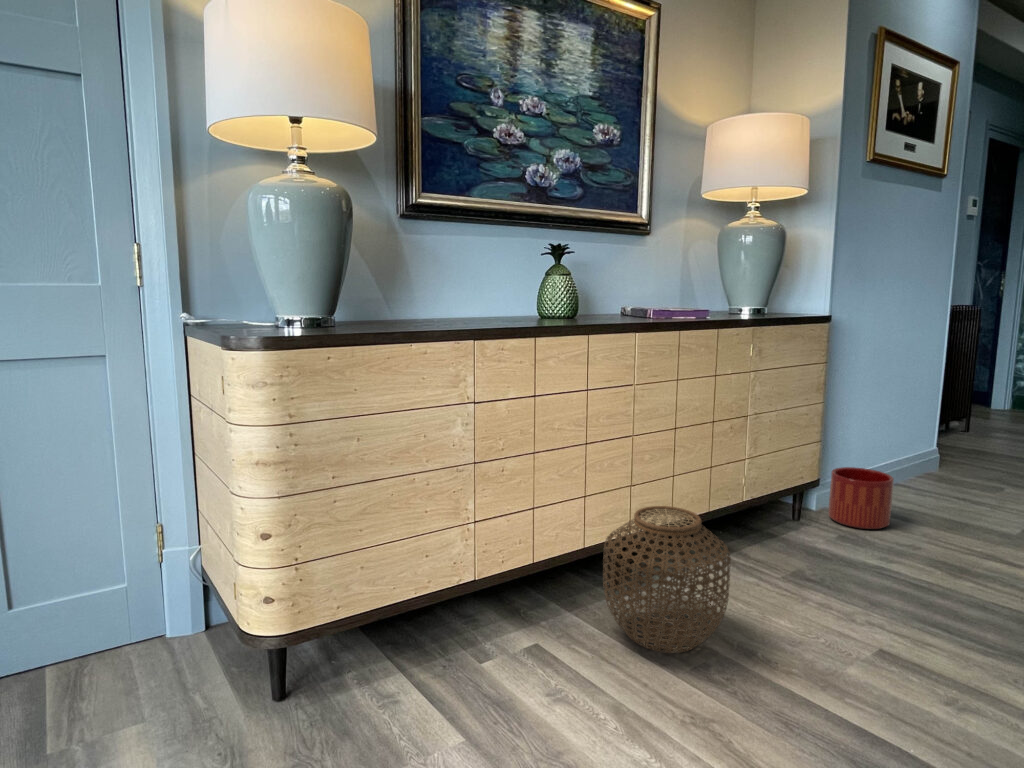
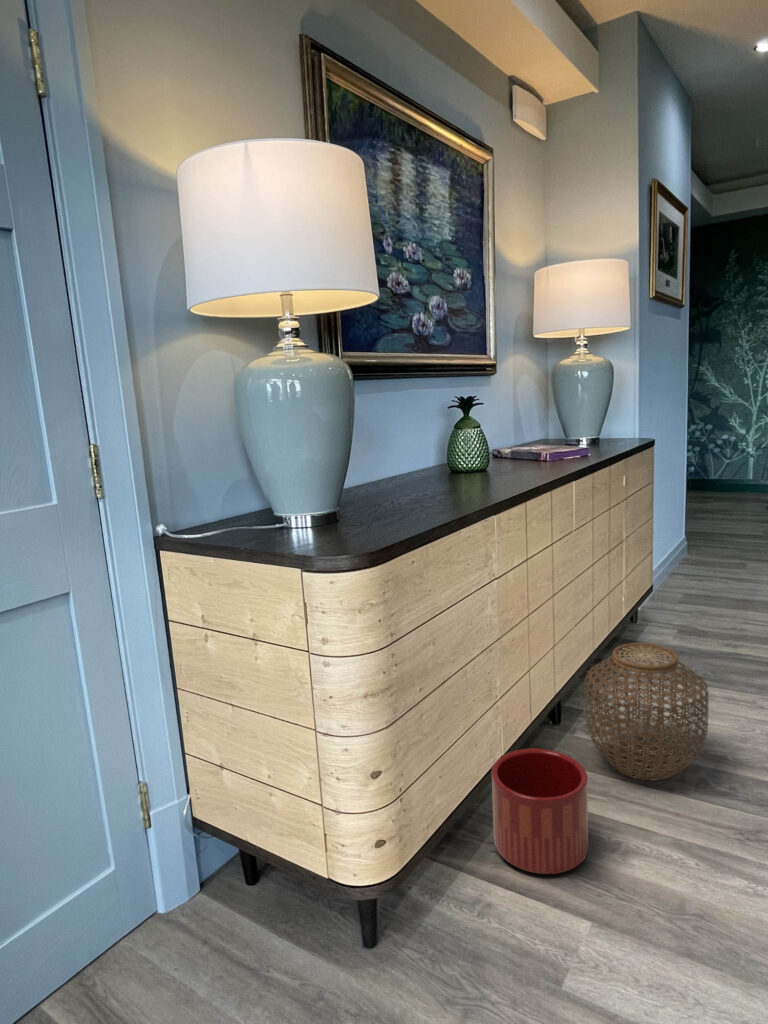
planter: present [828,467,894,529] -> present [492,749,588,874]

